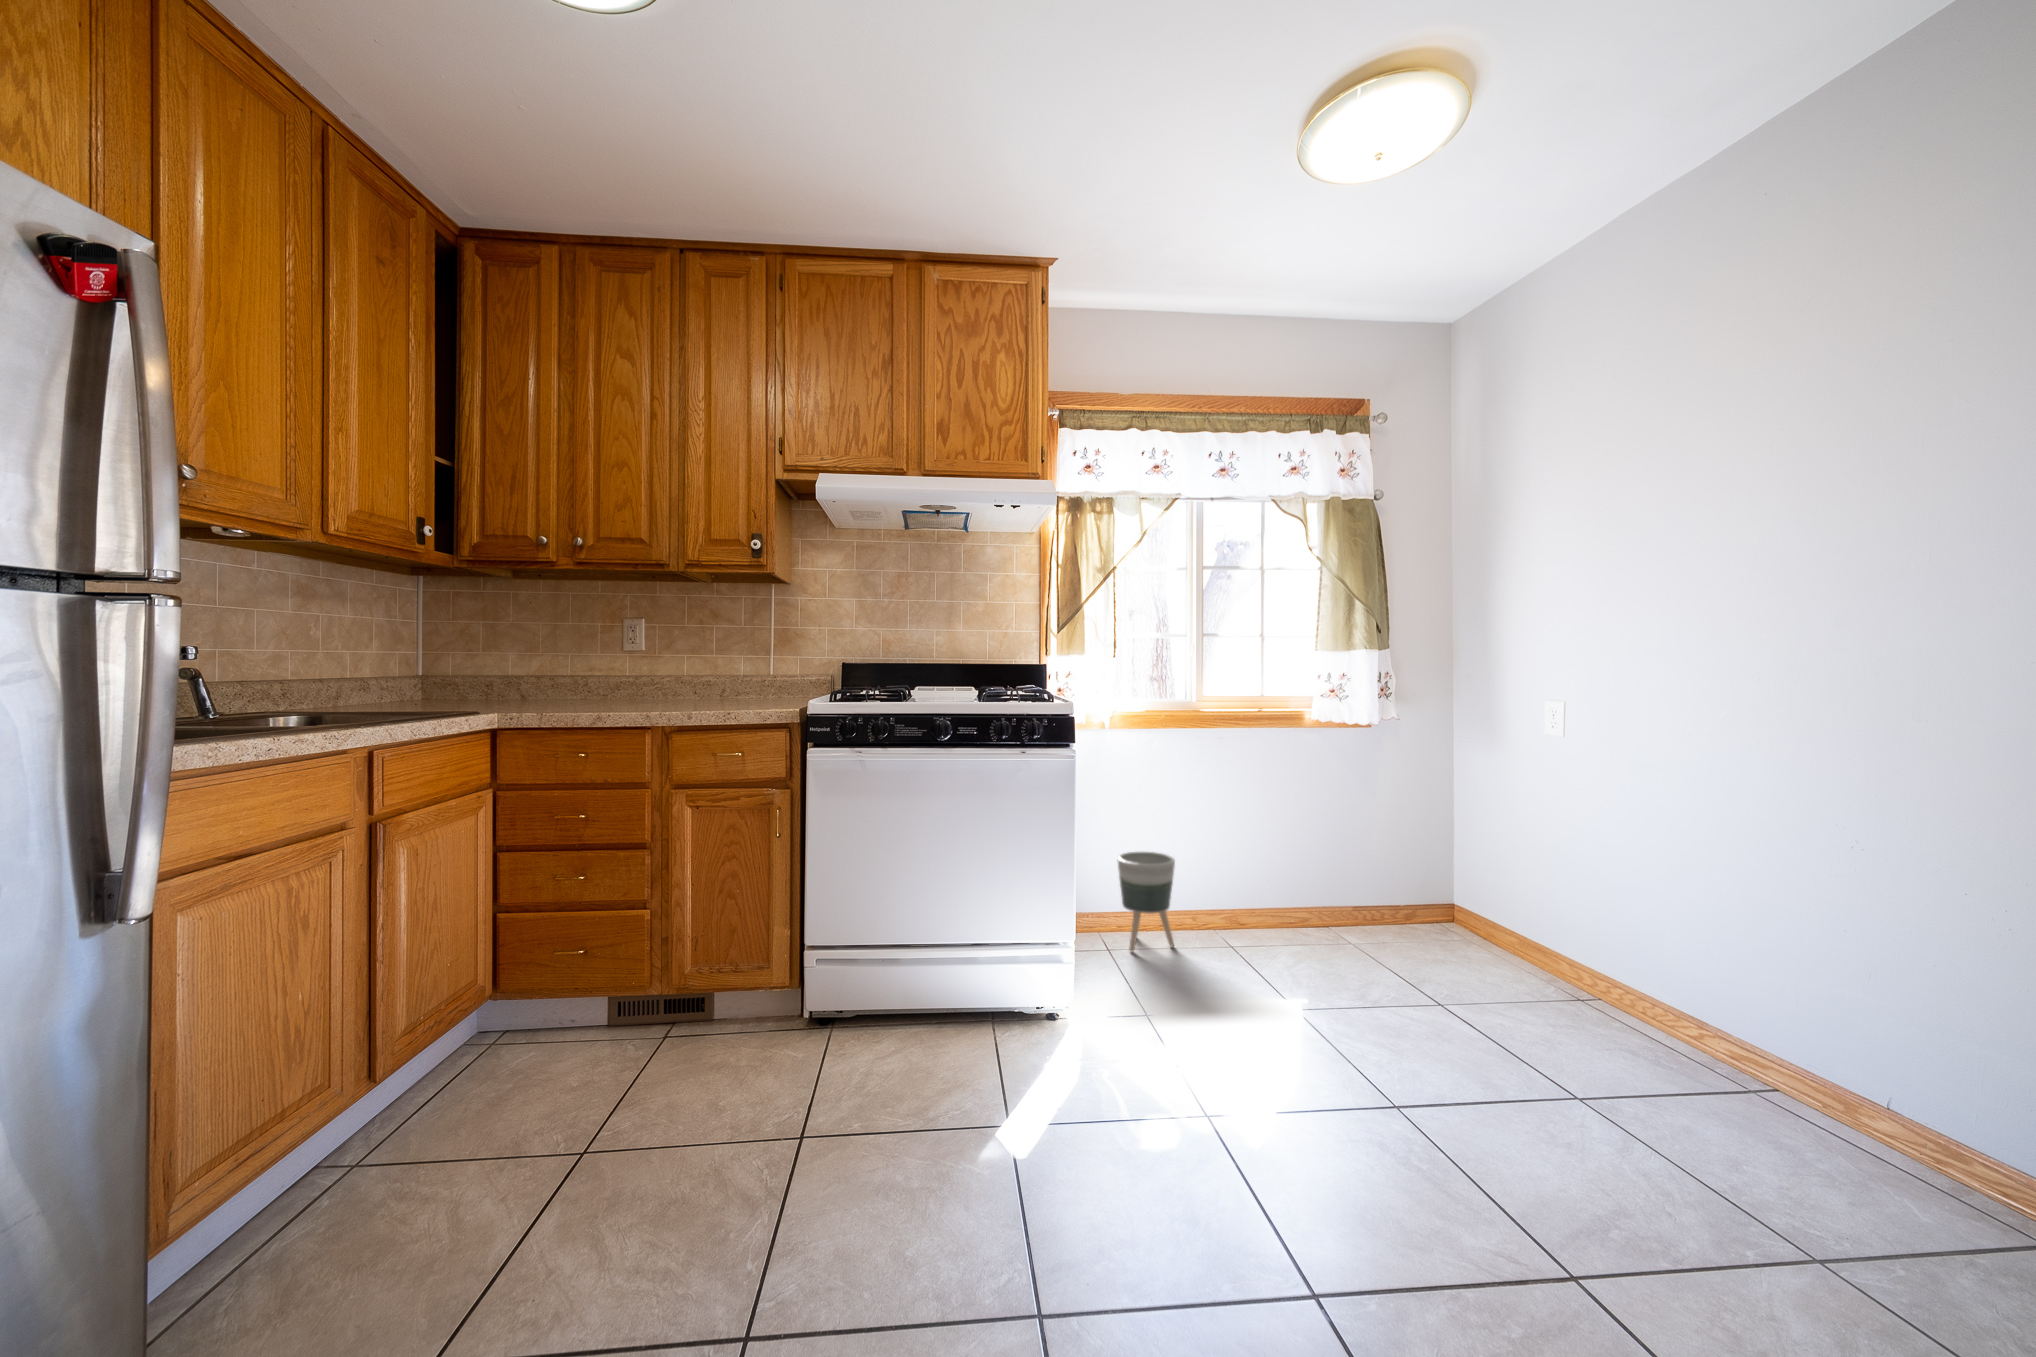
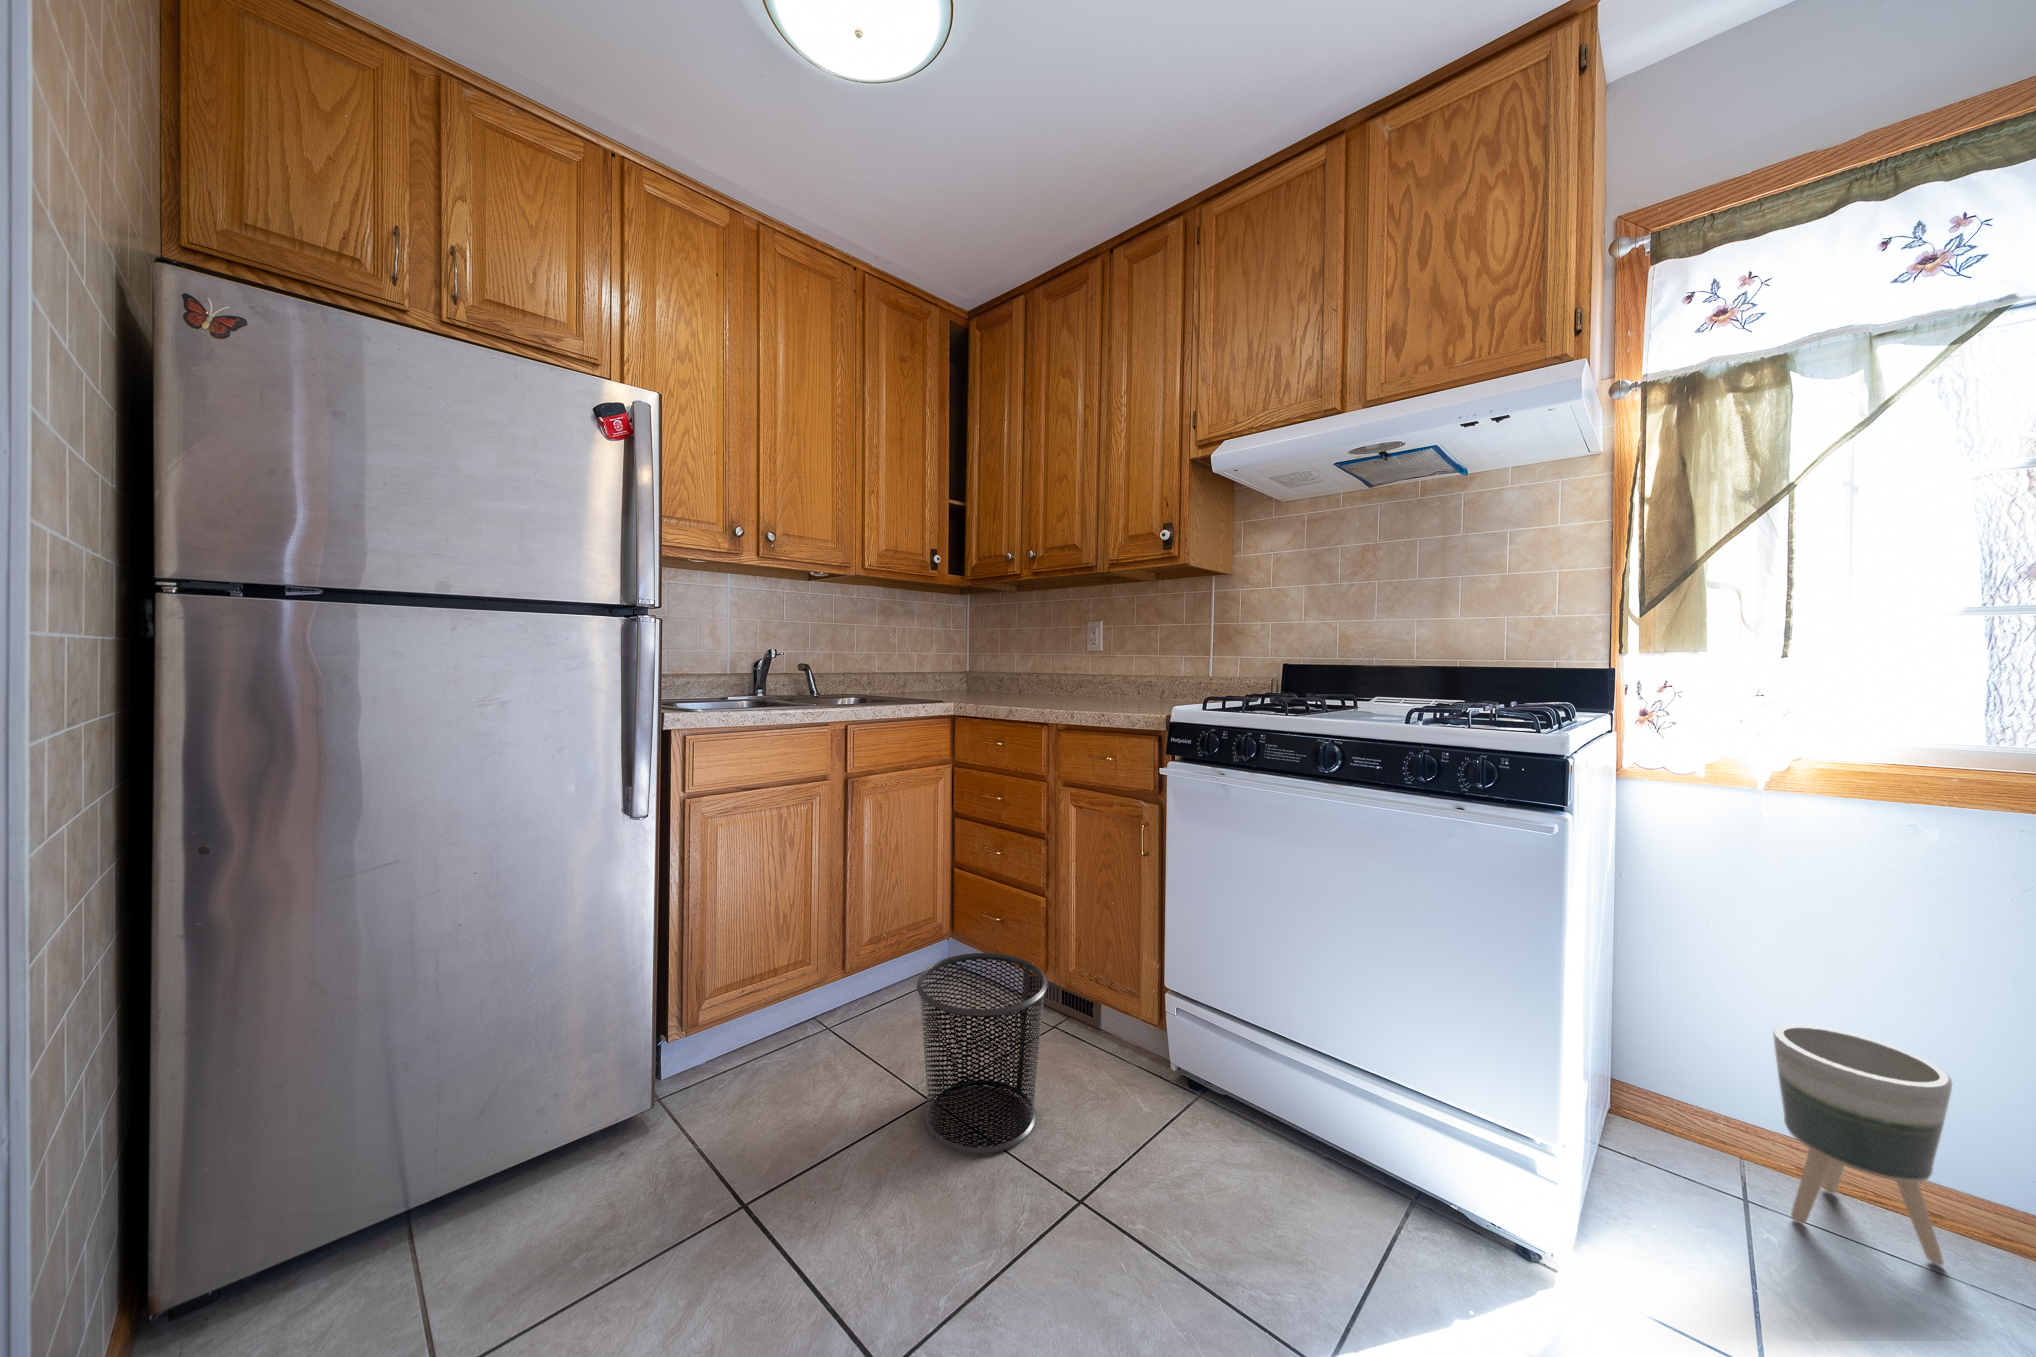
trash can: none [614,955,756,1149] -> present [916,953,1047,1154]

